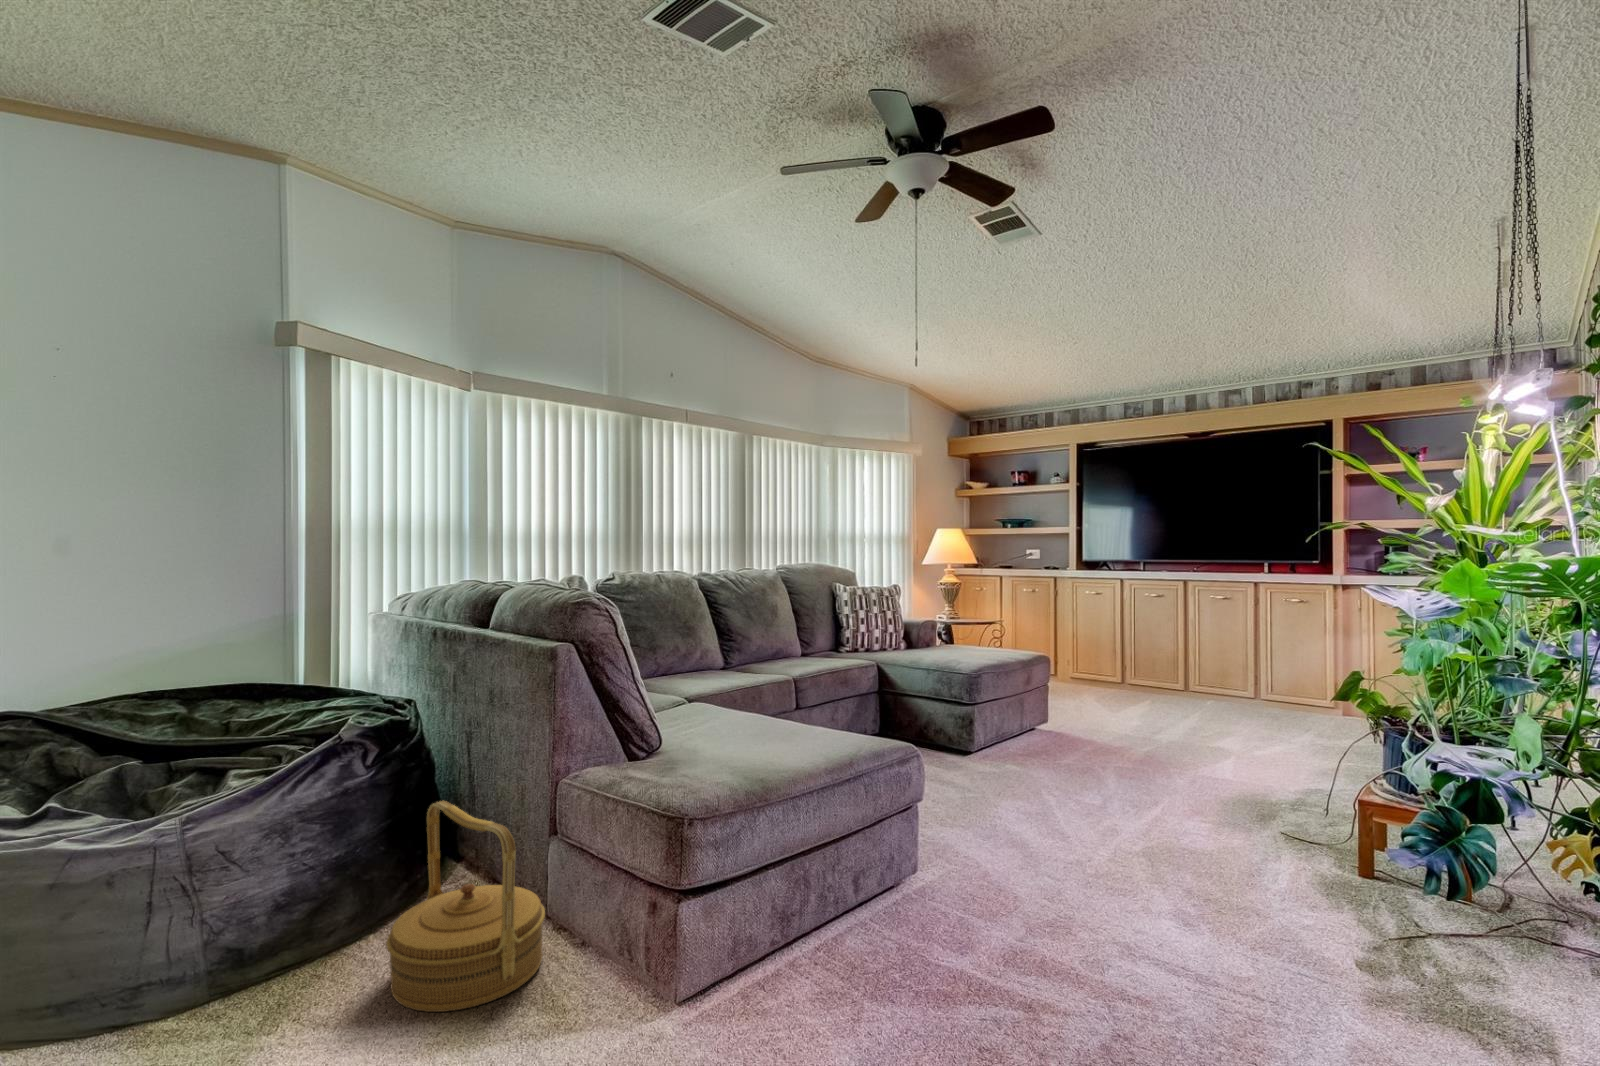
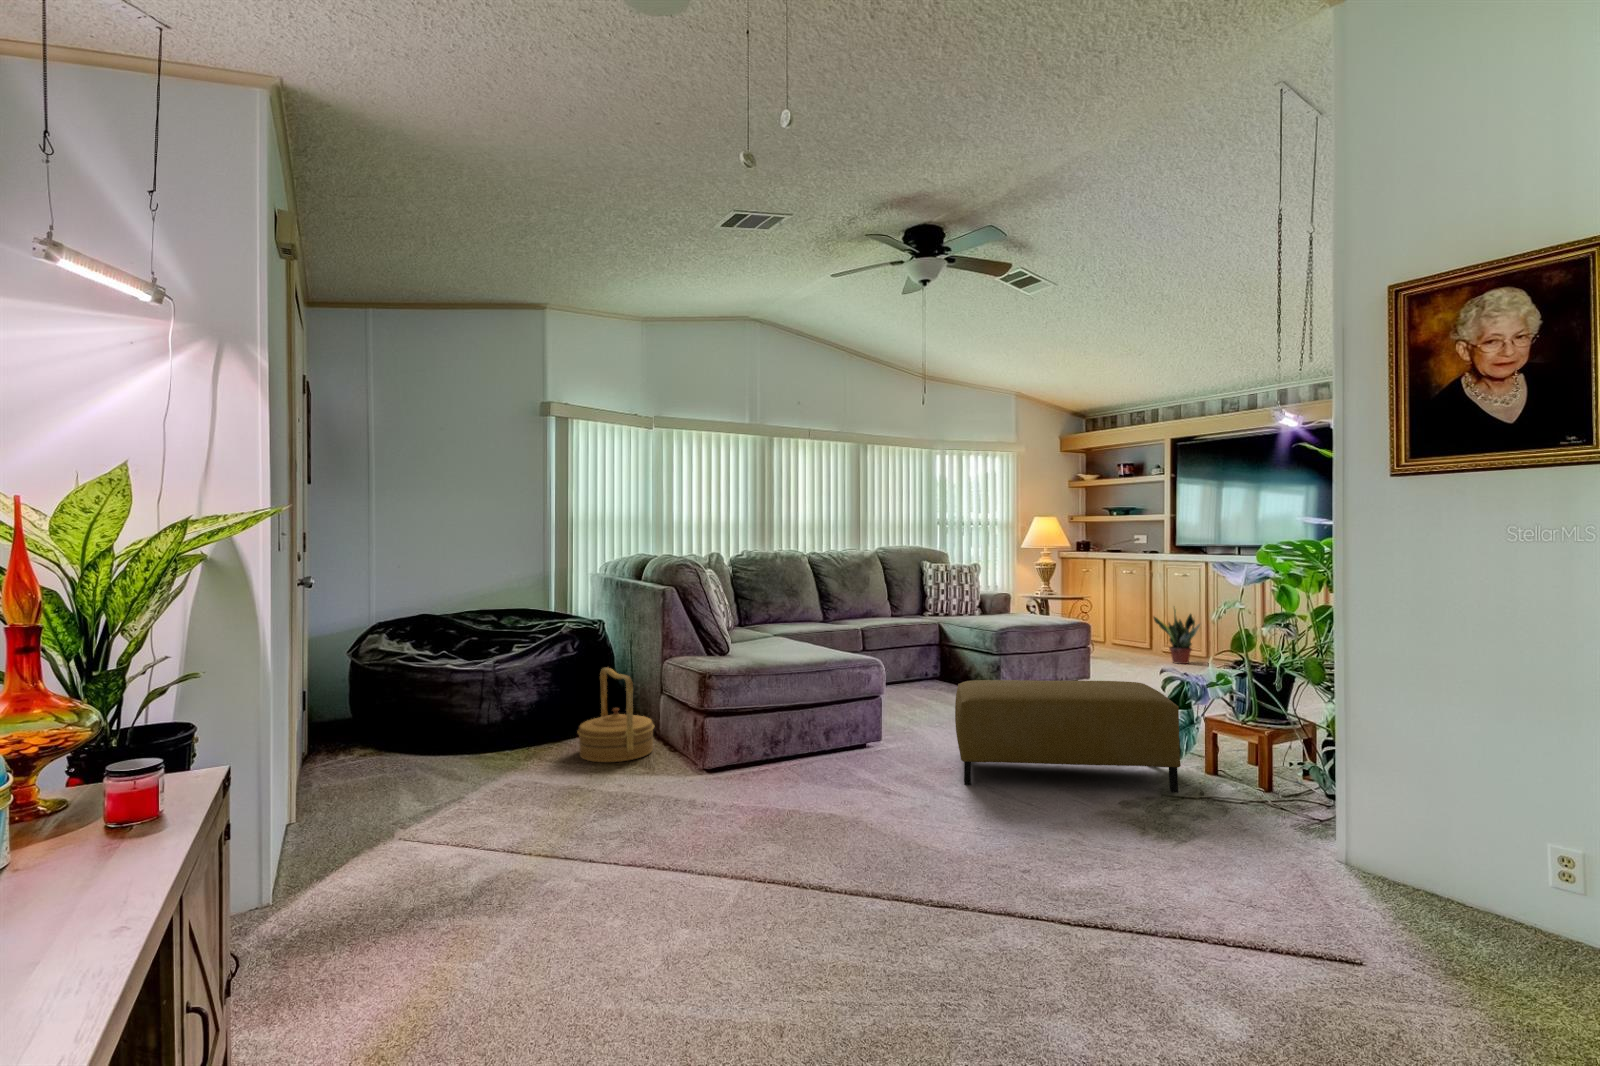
potted plant: none [1076,629,1130,696] -> present [1154,608,1200,664]
ottoman: none [1047,759,1431,968] -> present [955,680,1181,793]

